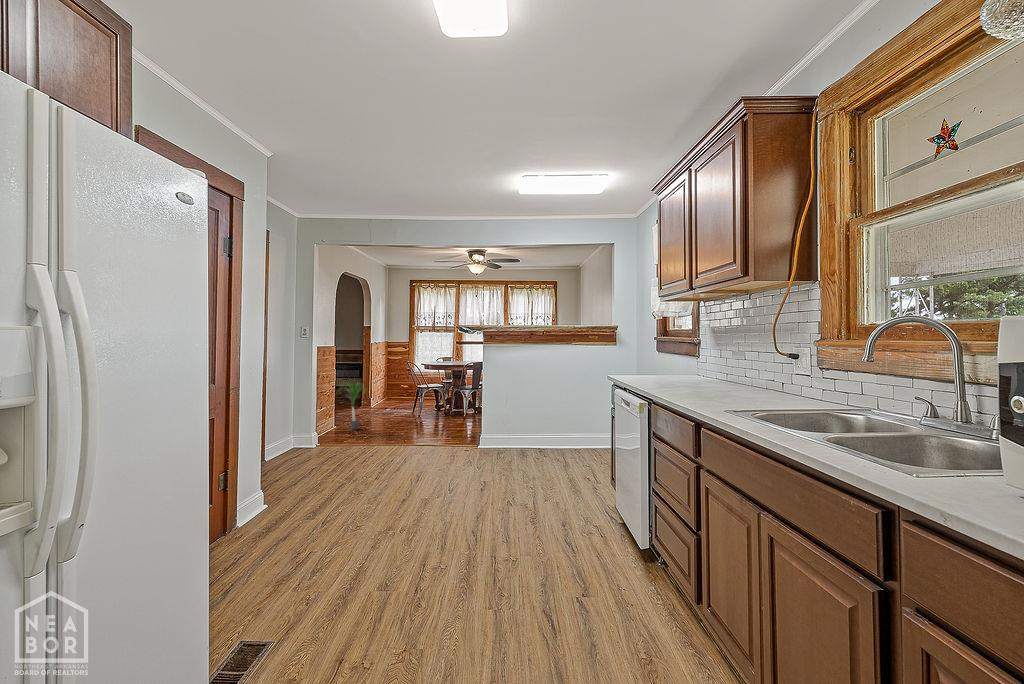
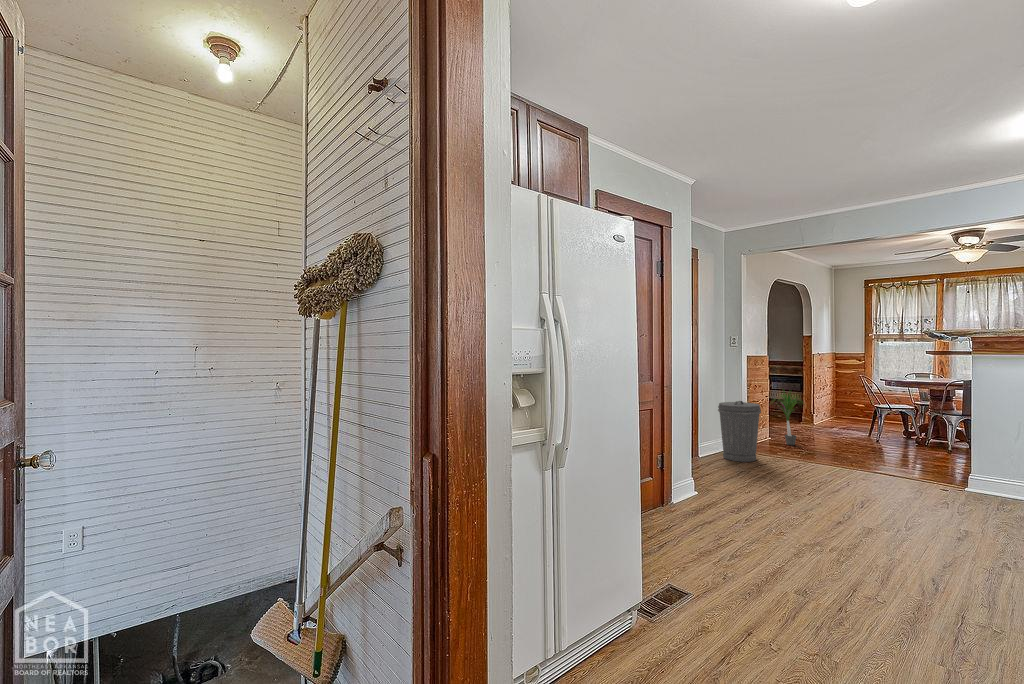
trash can: none [288,394,332,456] -> present [718,401,761,462]

